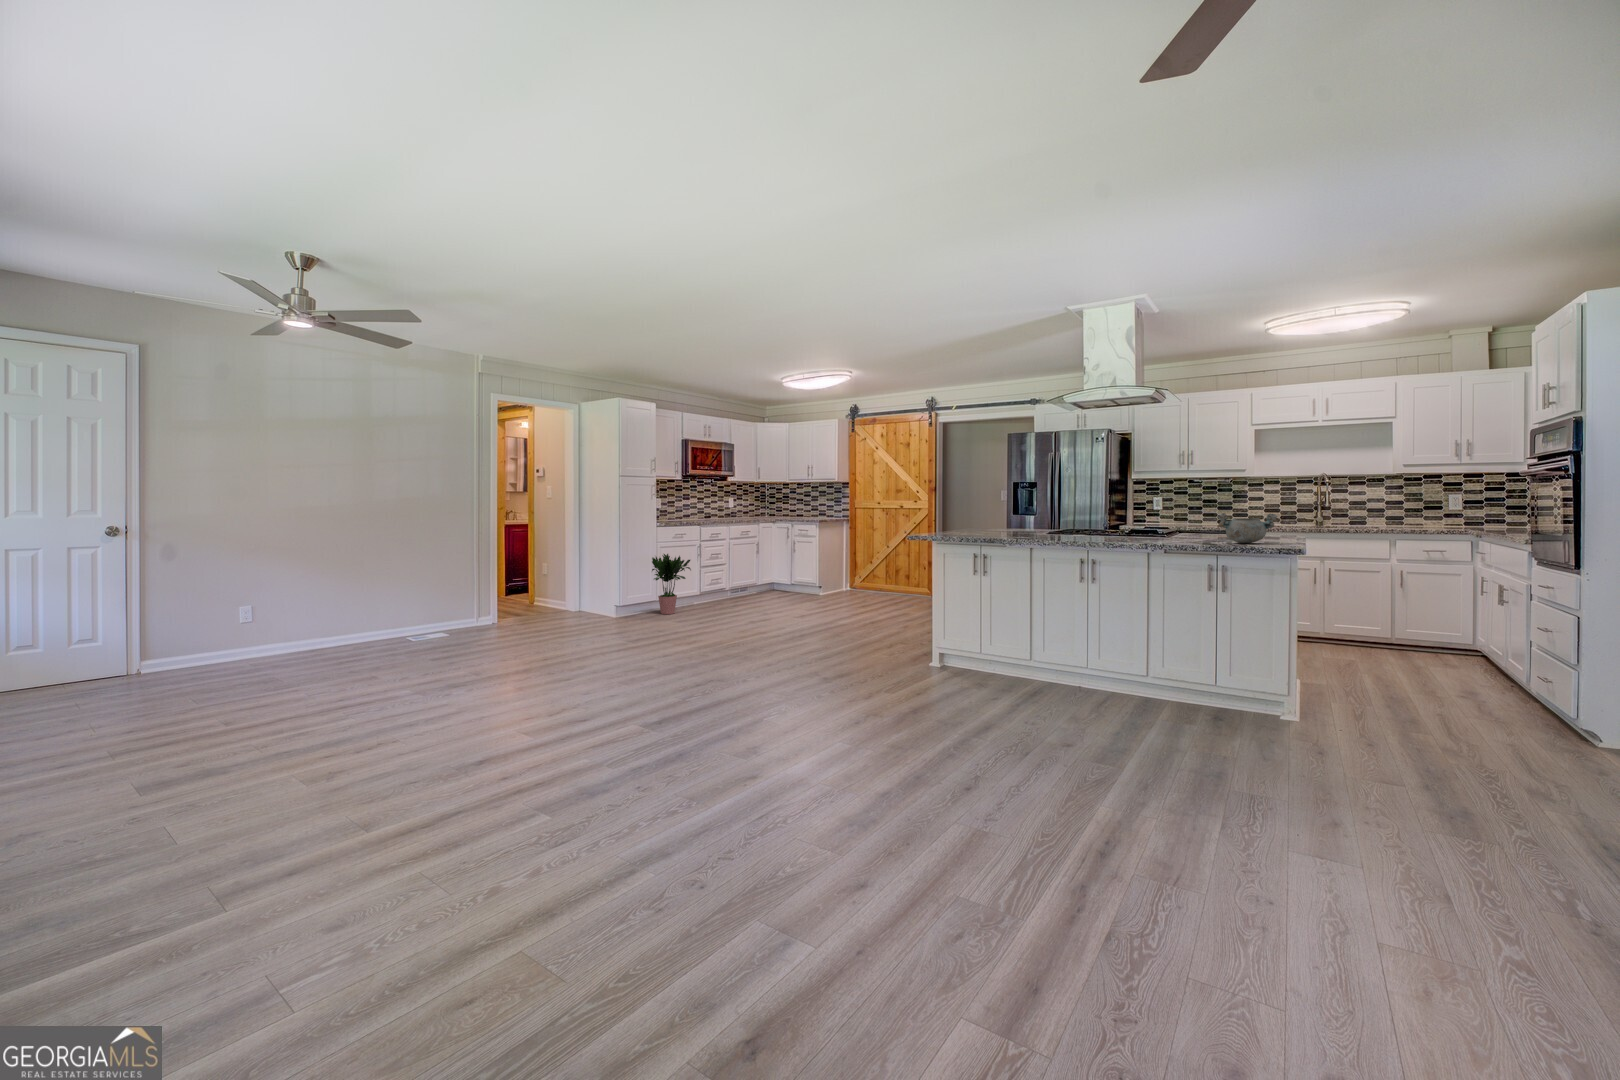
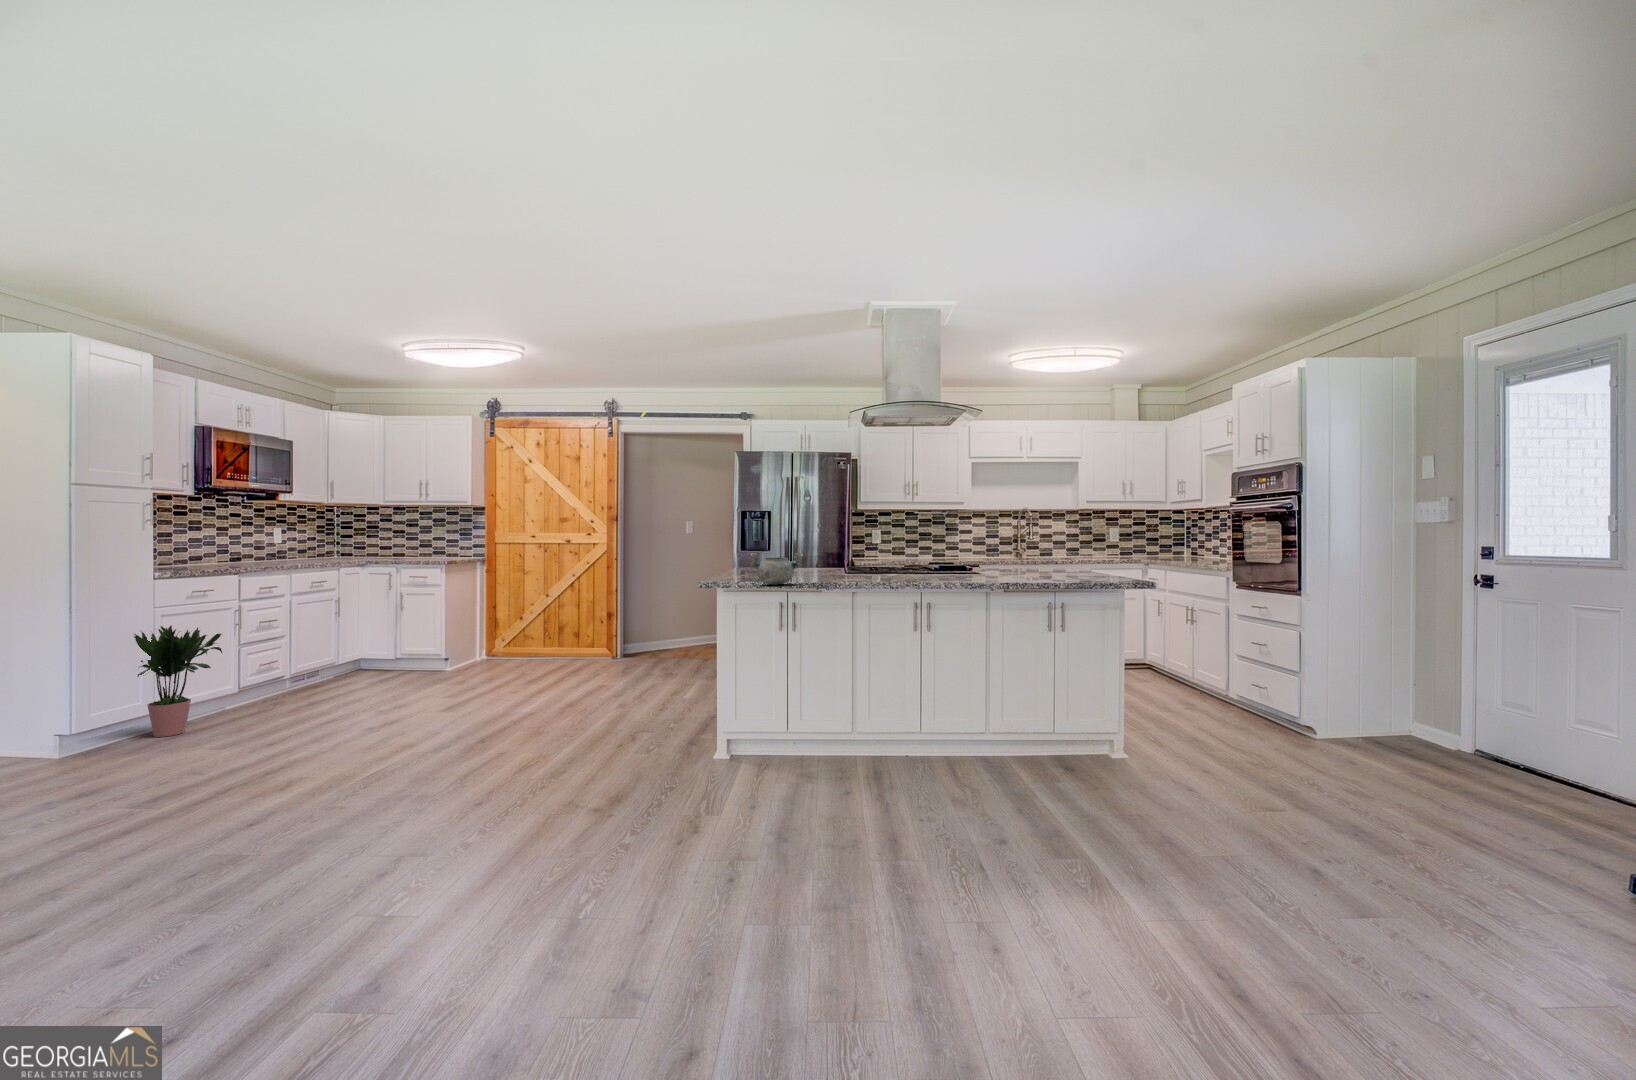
bowl: present [1218,513,1277,543] -> present [748,552,803,585]

